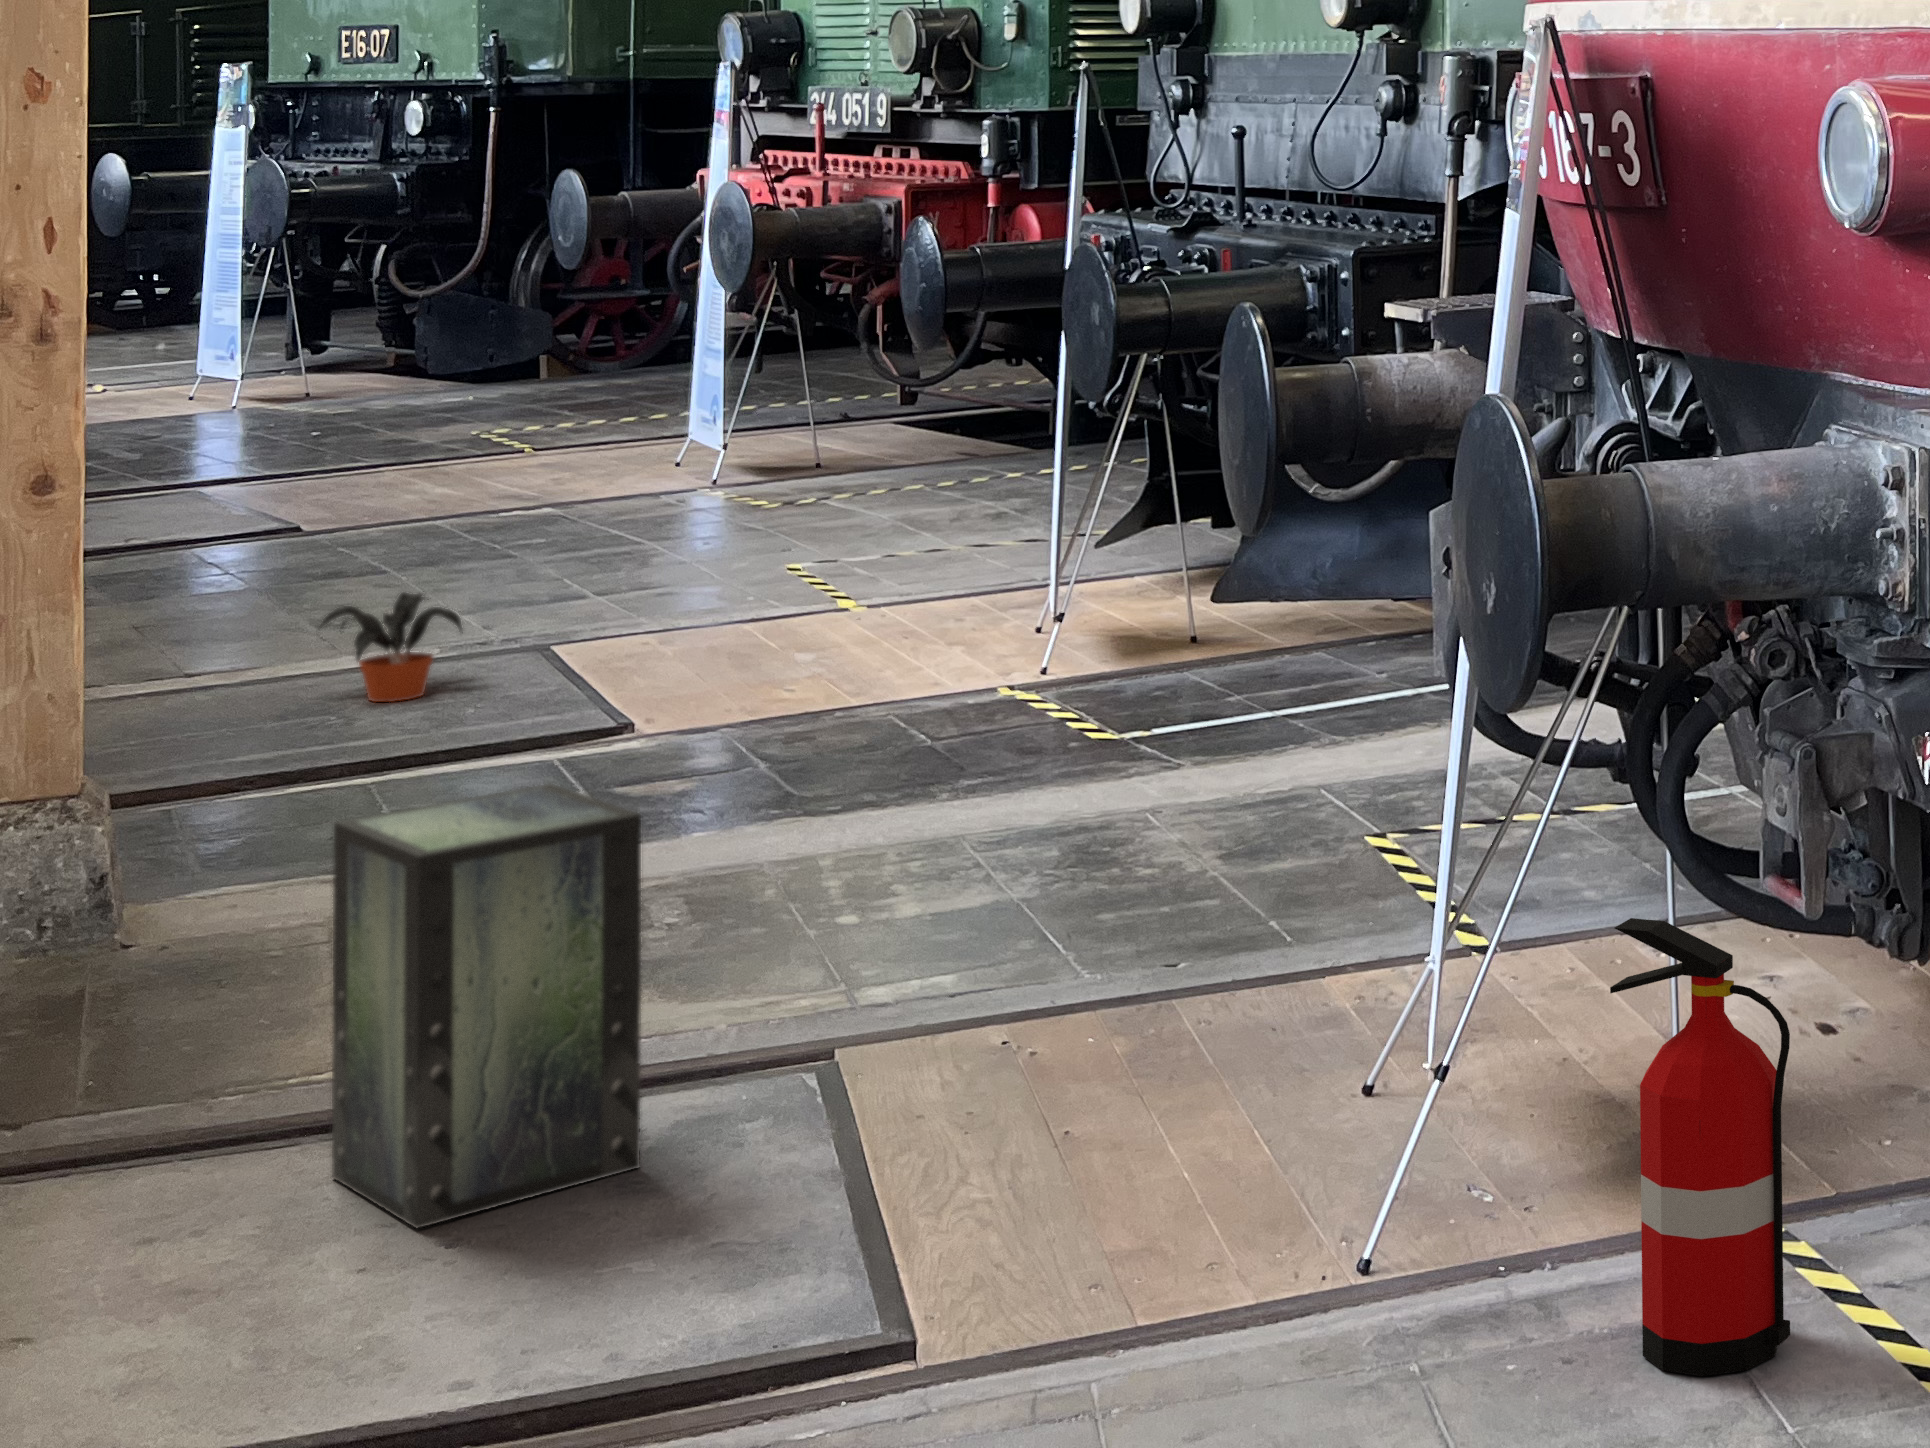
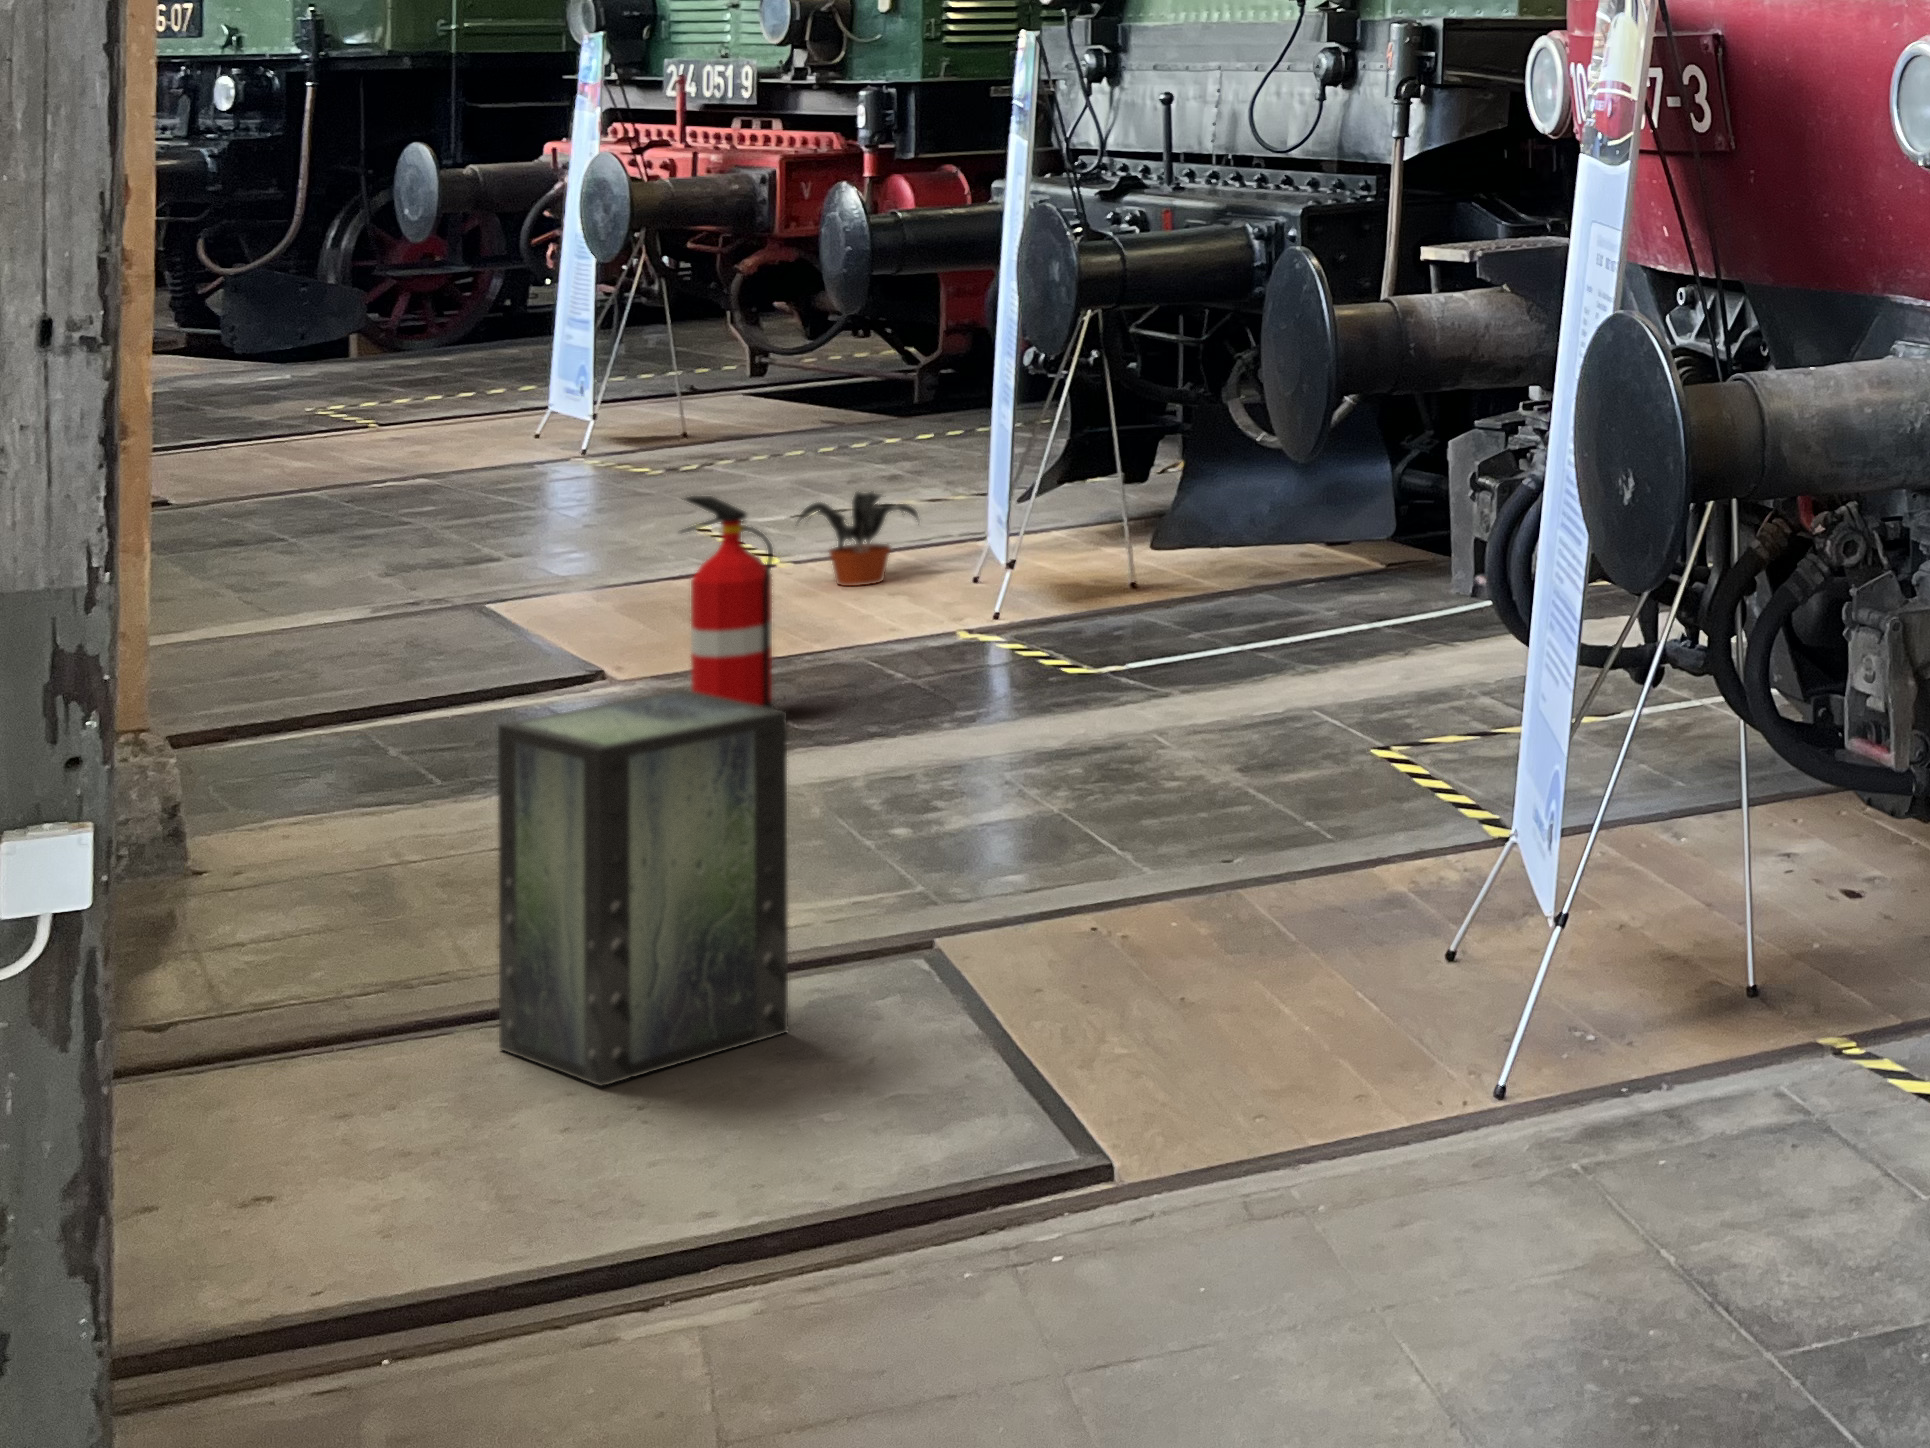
potted plant: present [322,591,463,702] -> present [799,491,918,586]
fire extinguisher: present [1610,918,1790,1376] -> present [681,496,774,709]

